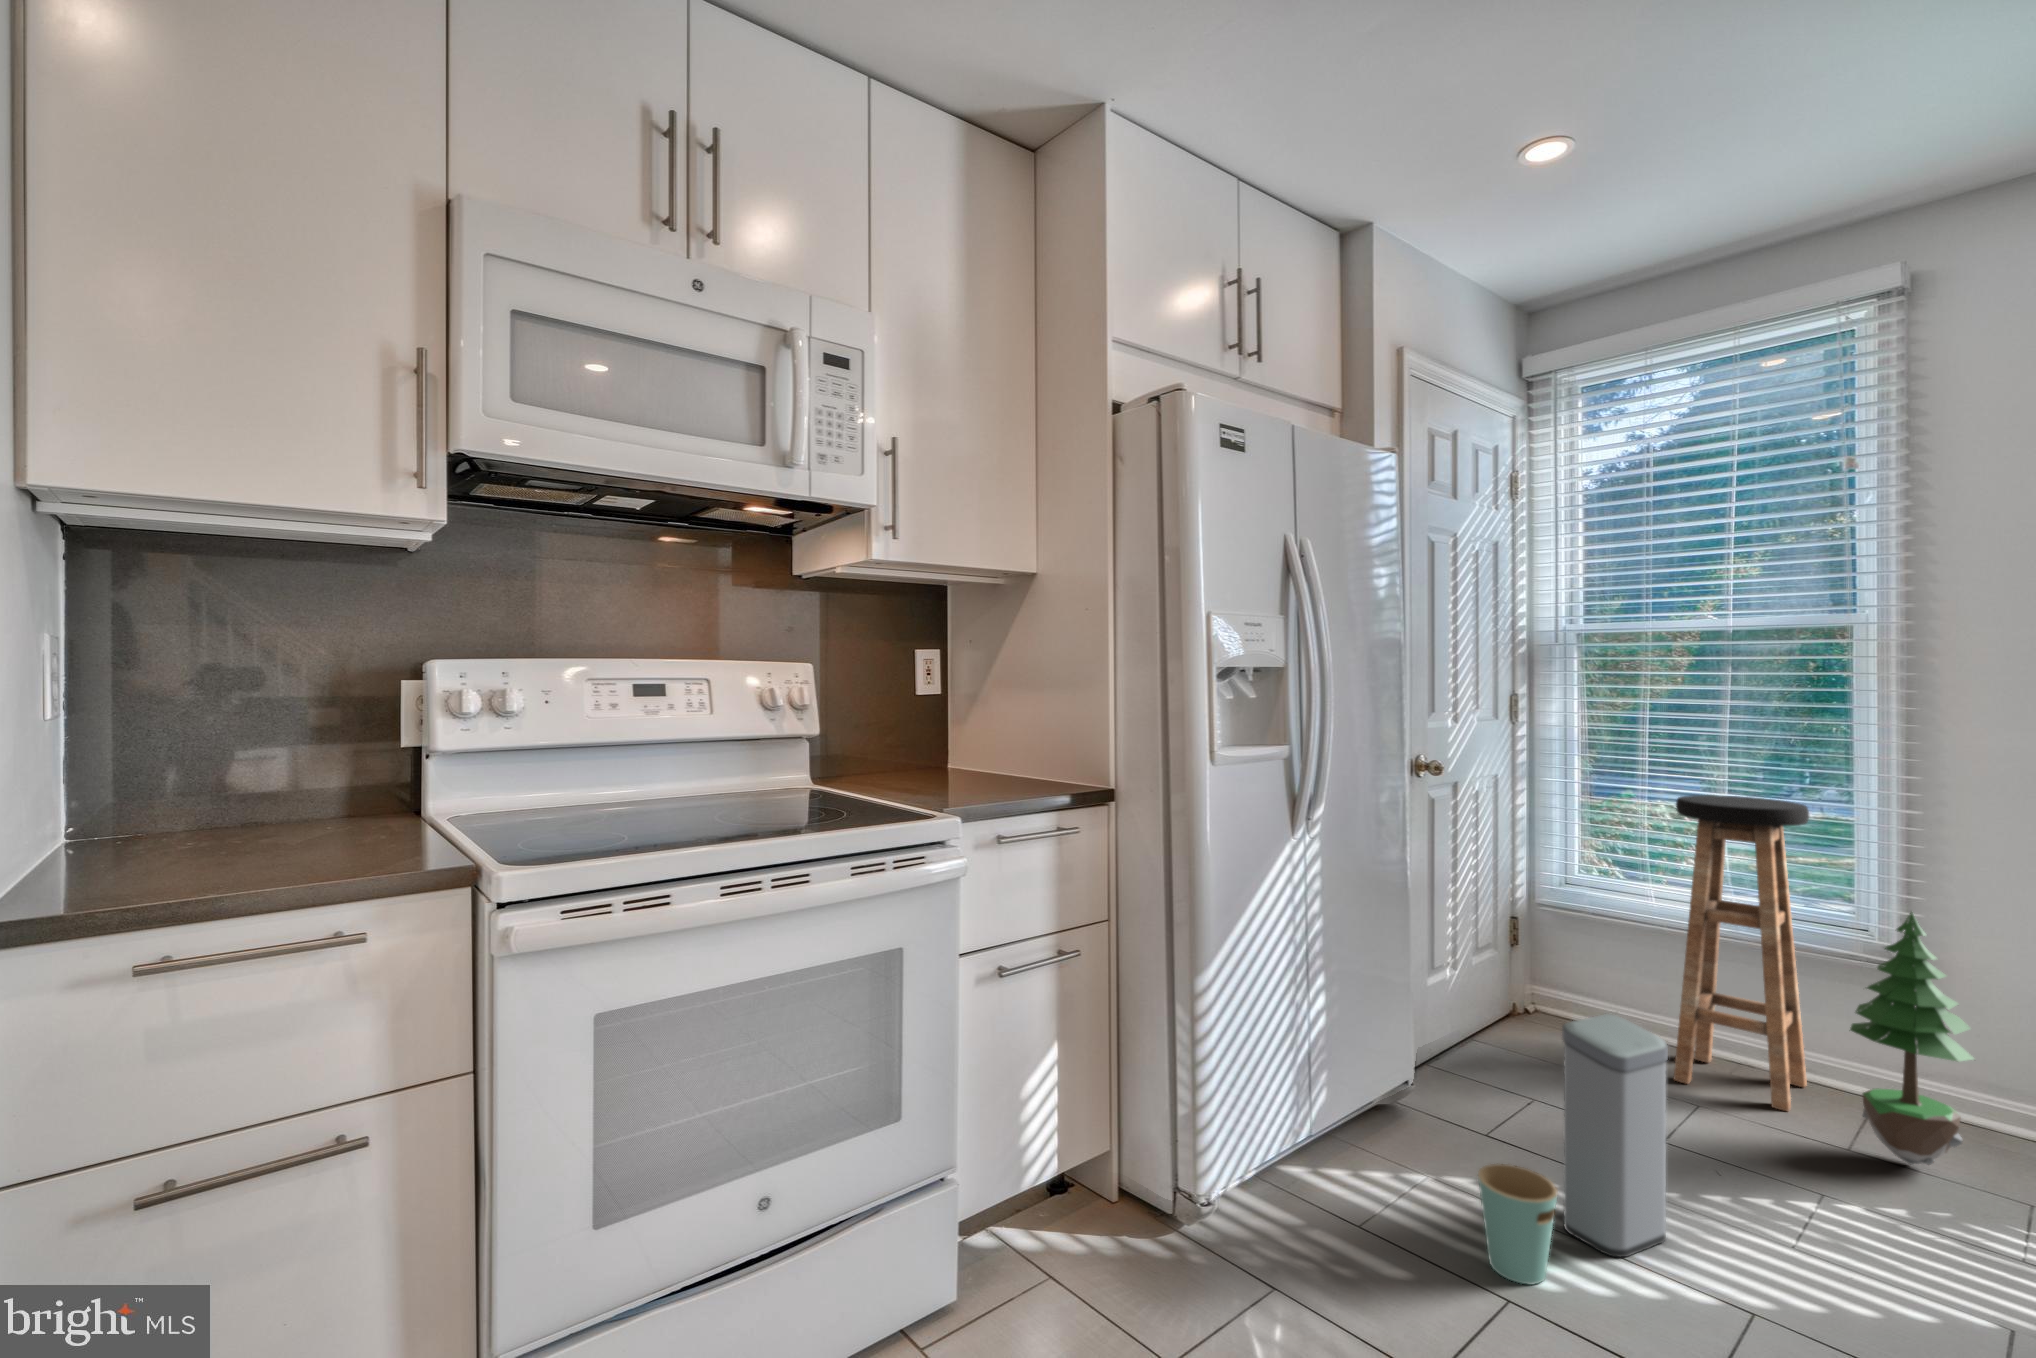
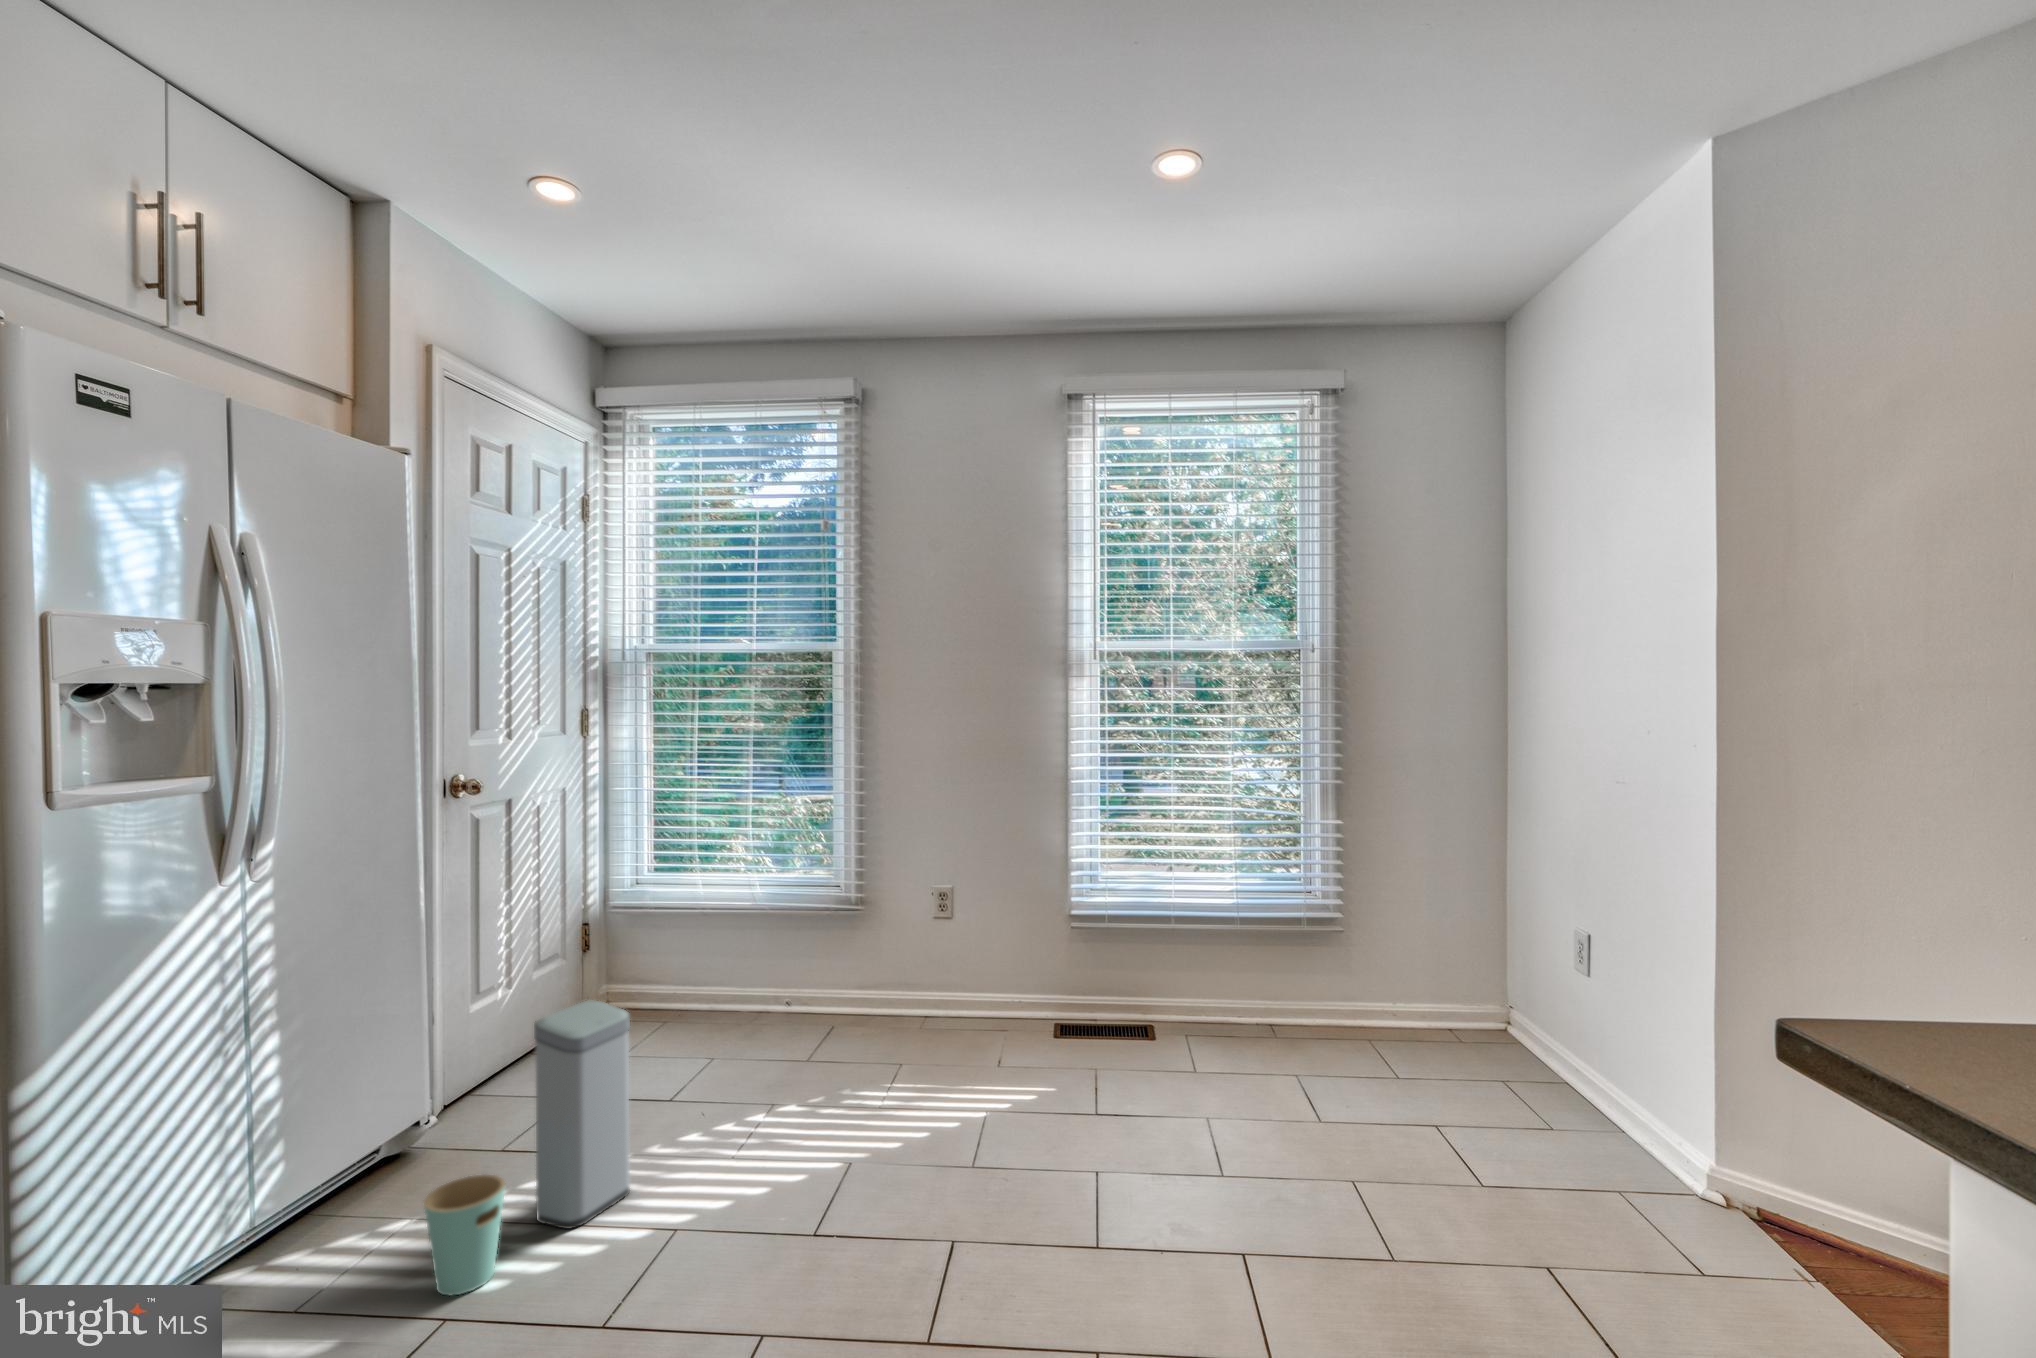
bar stool: present [1674,795,1809,1111] -> none [706,789,807,1046]
potted tree: present [1850,912,1975,1165] -> none [808,865,880,1061]

